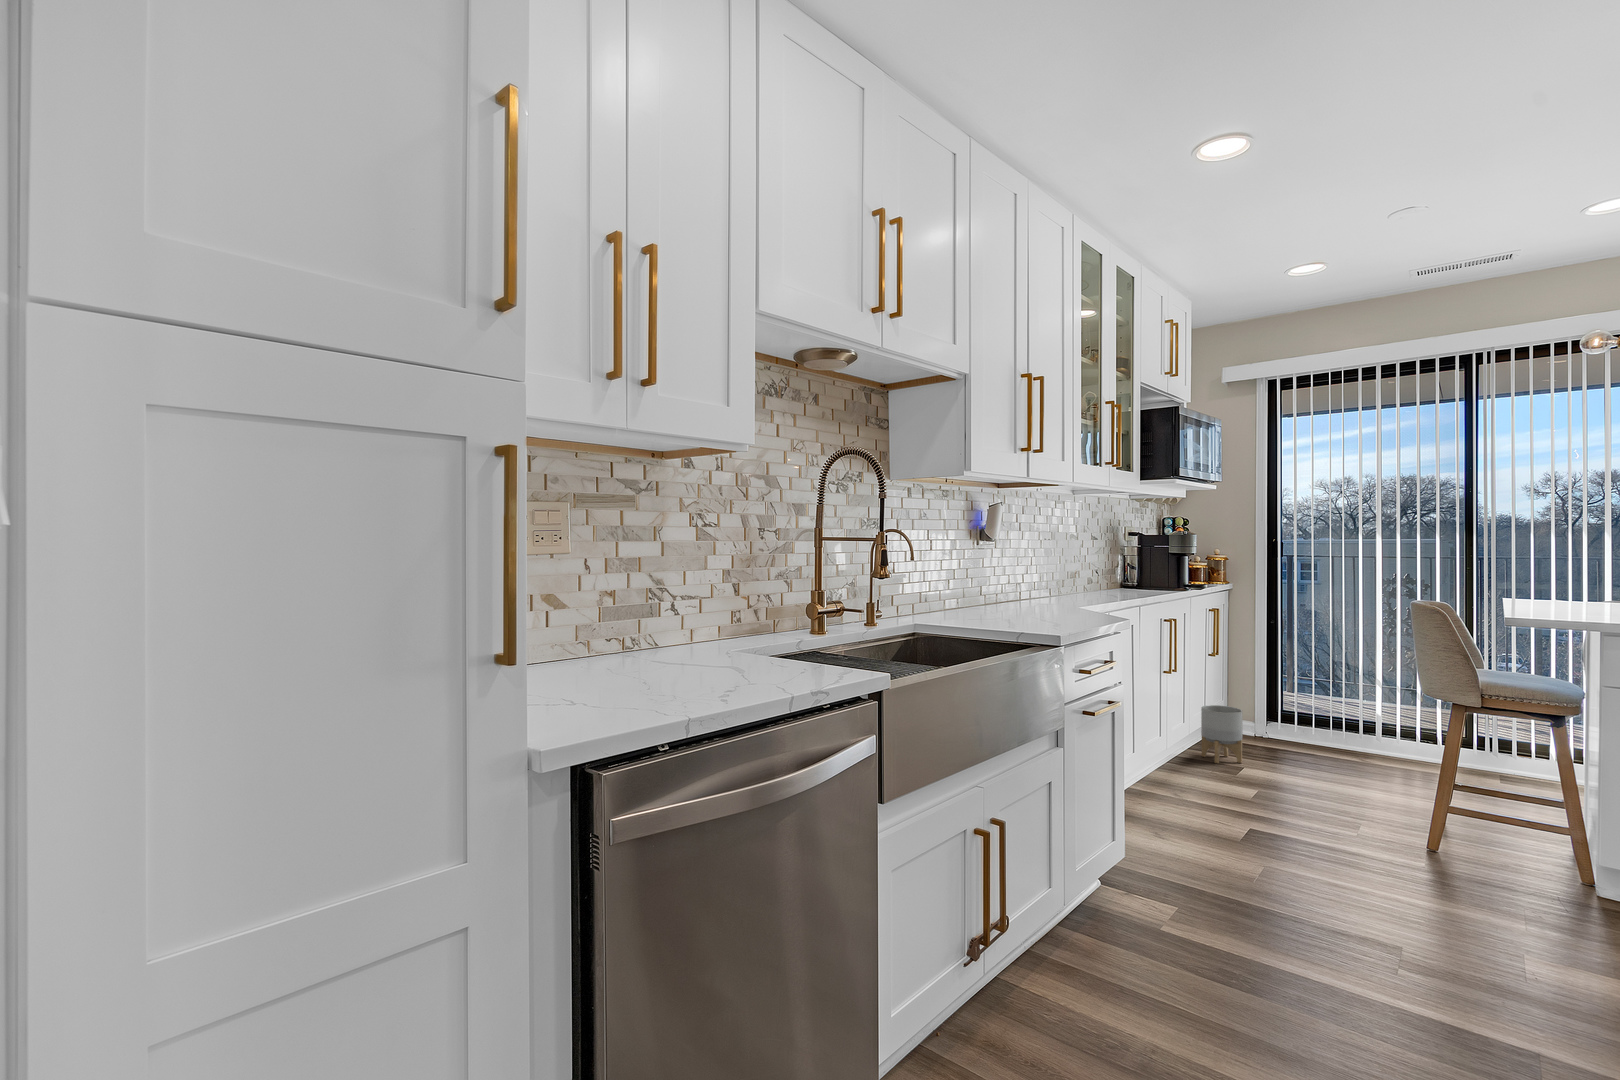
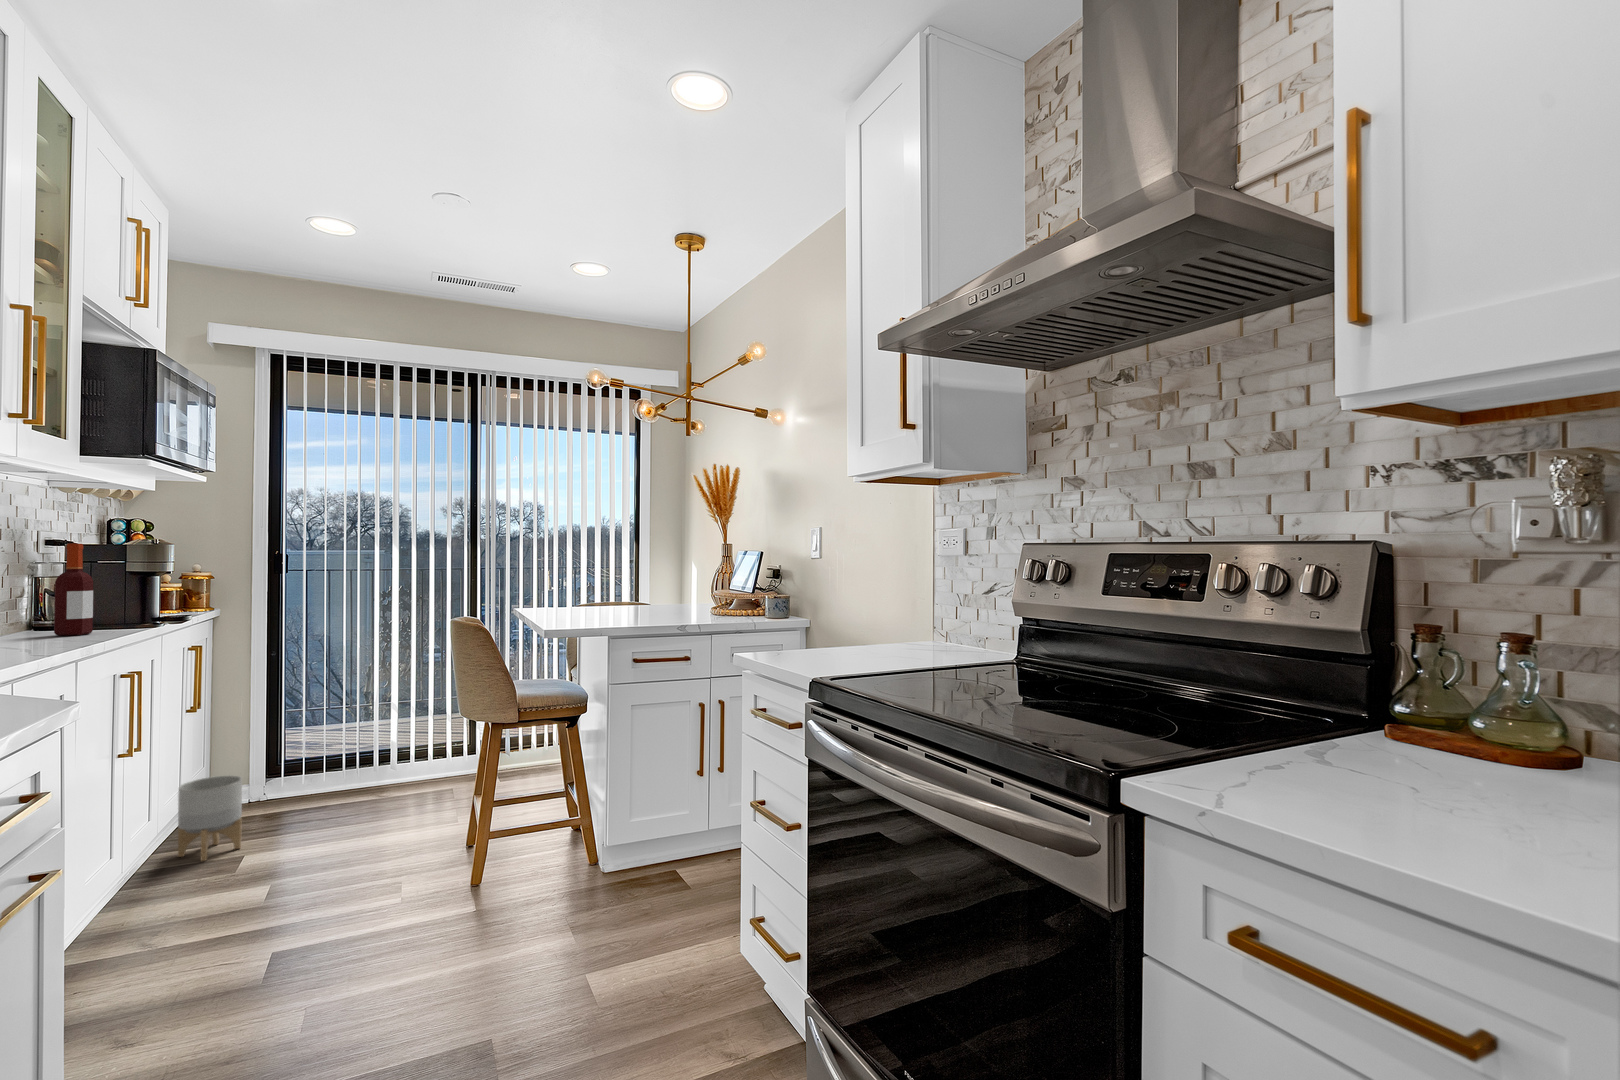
bottle: none [1132,534,1151,593] -> present [54,543,93,636]

